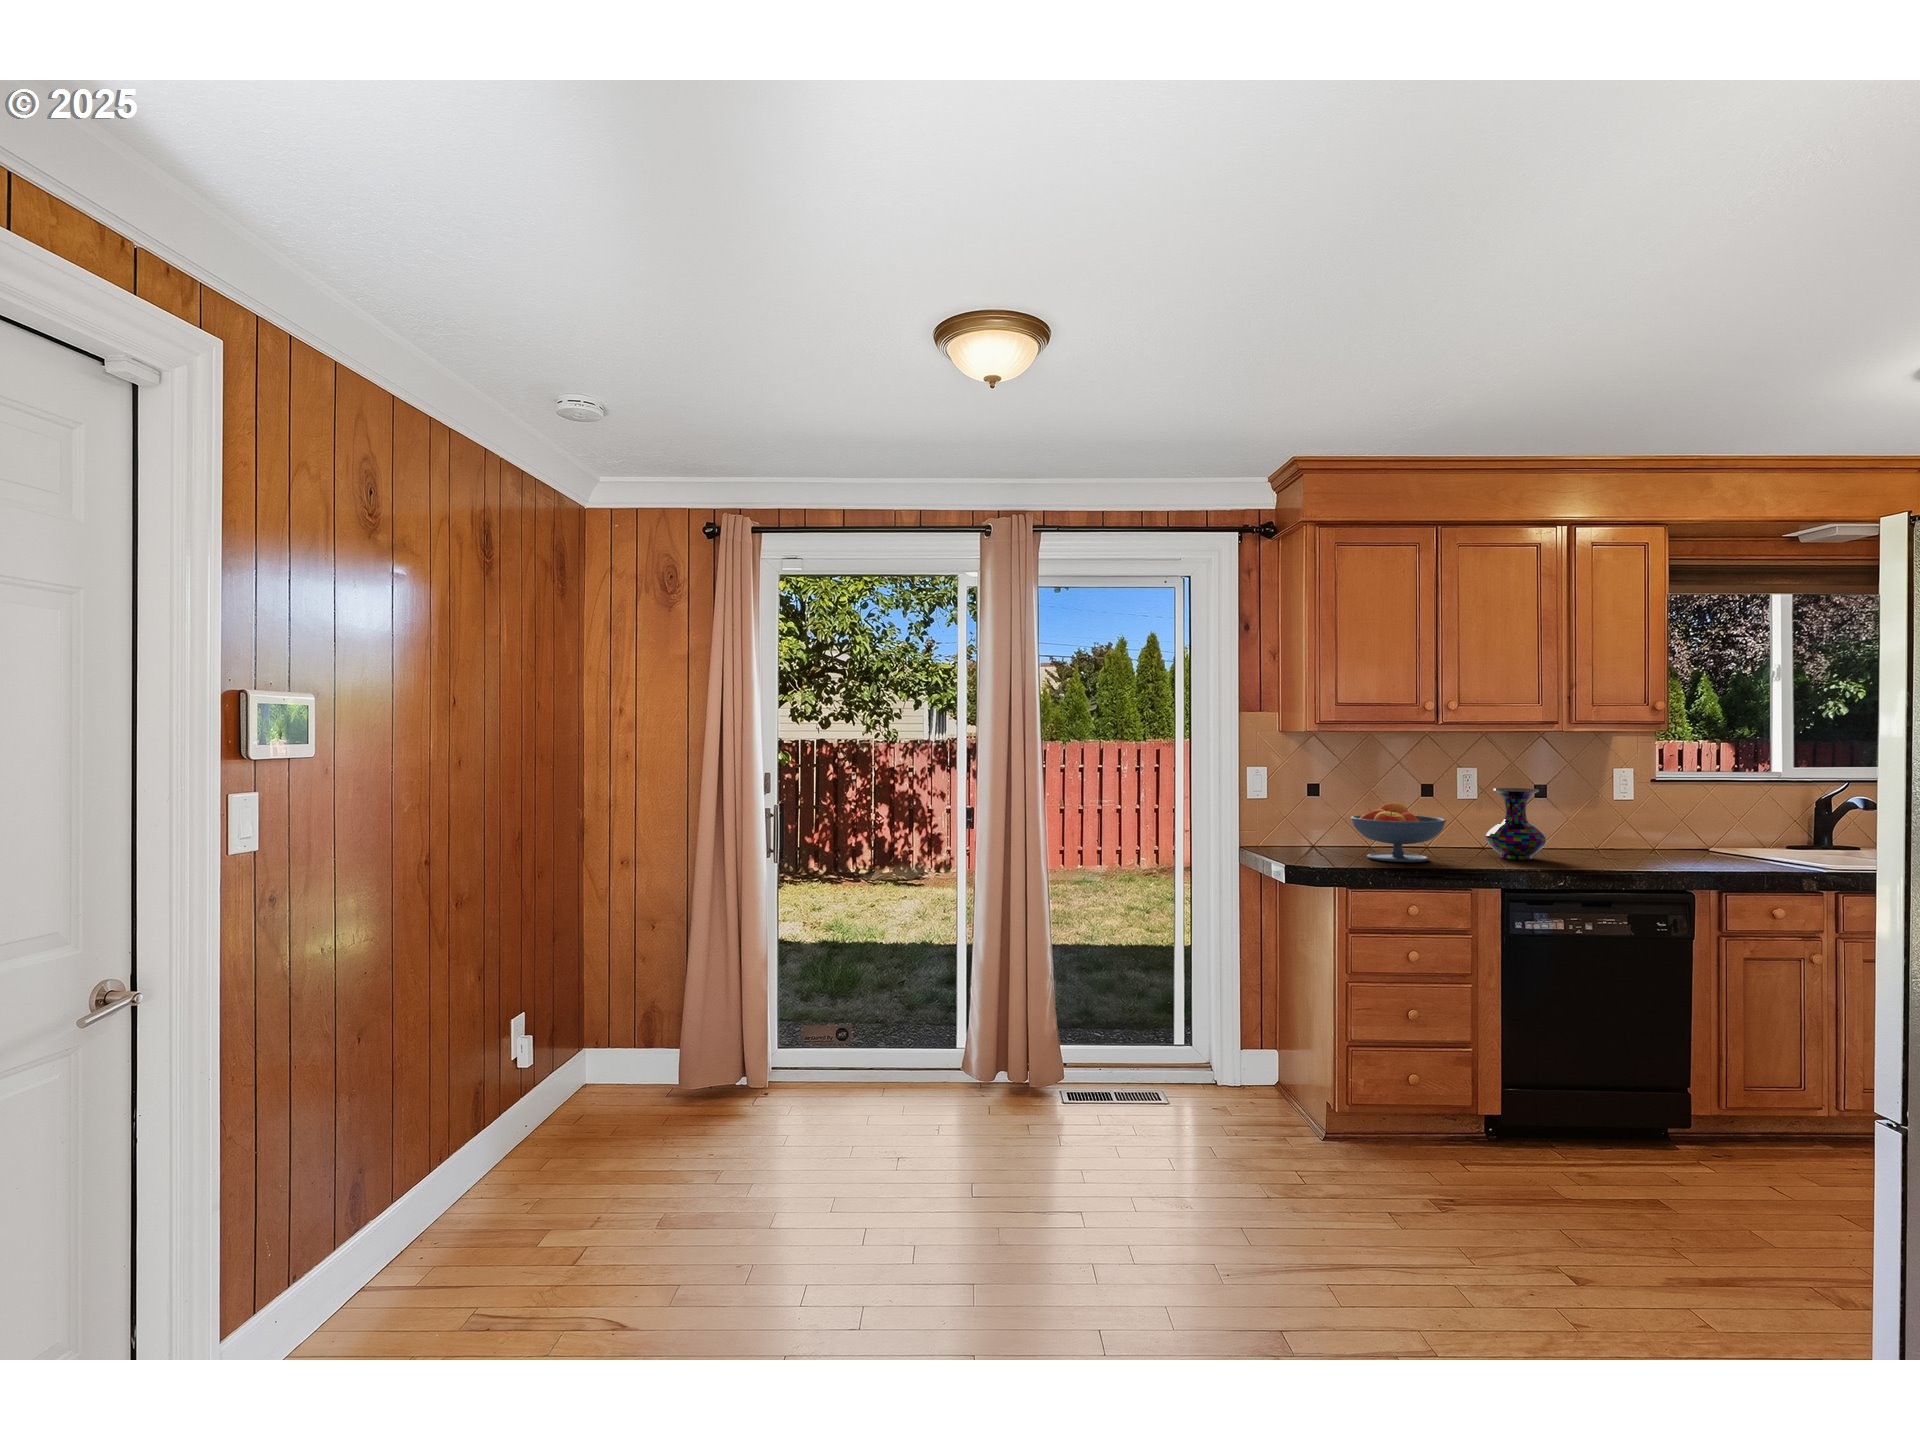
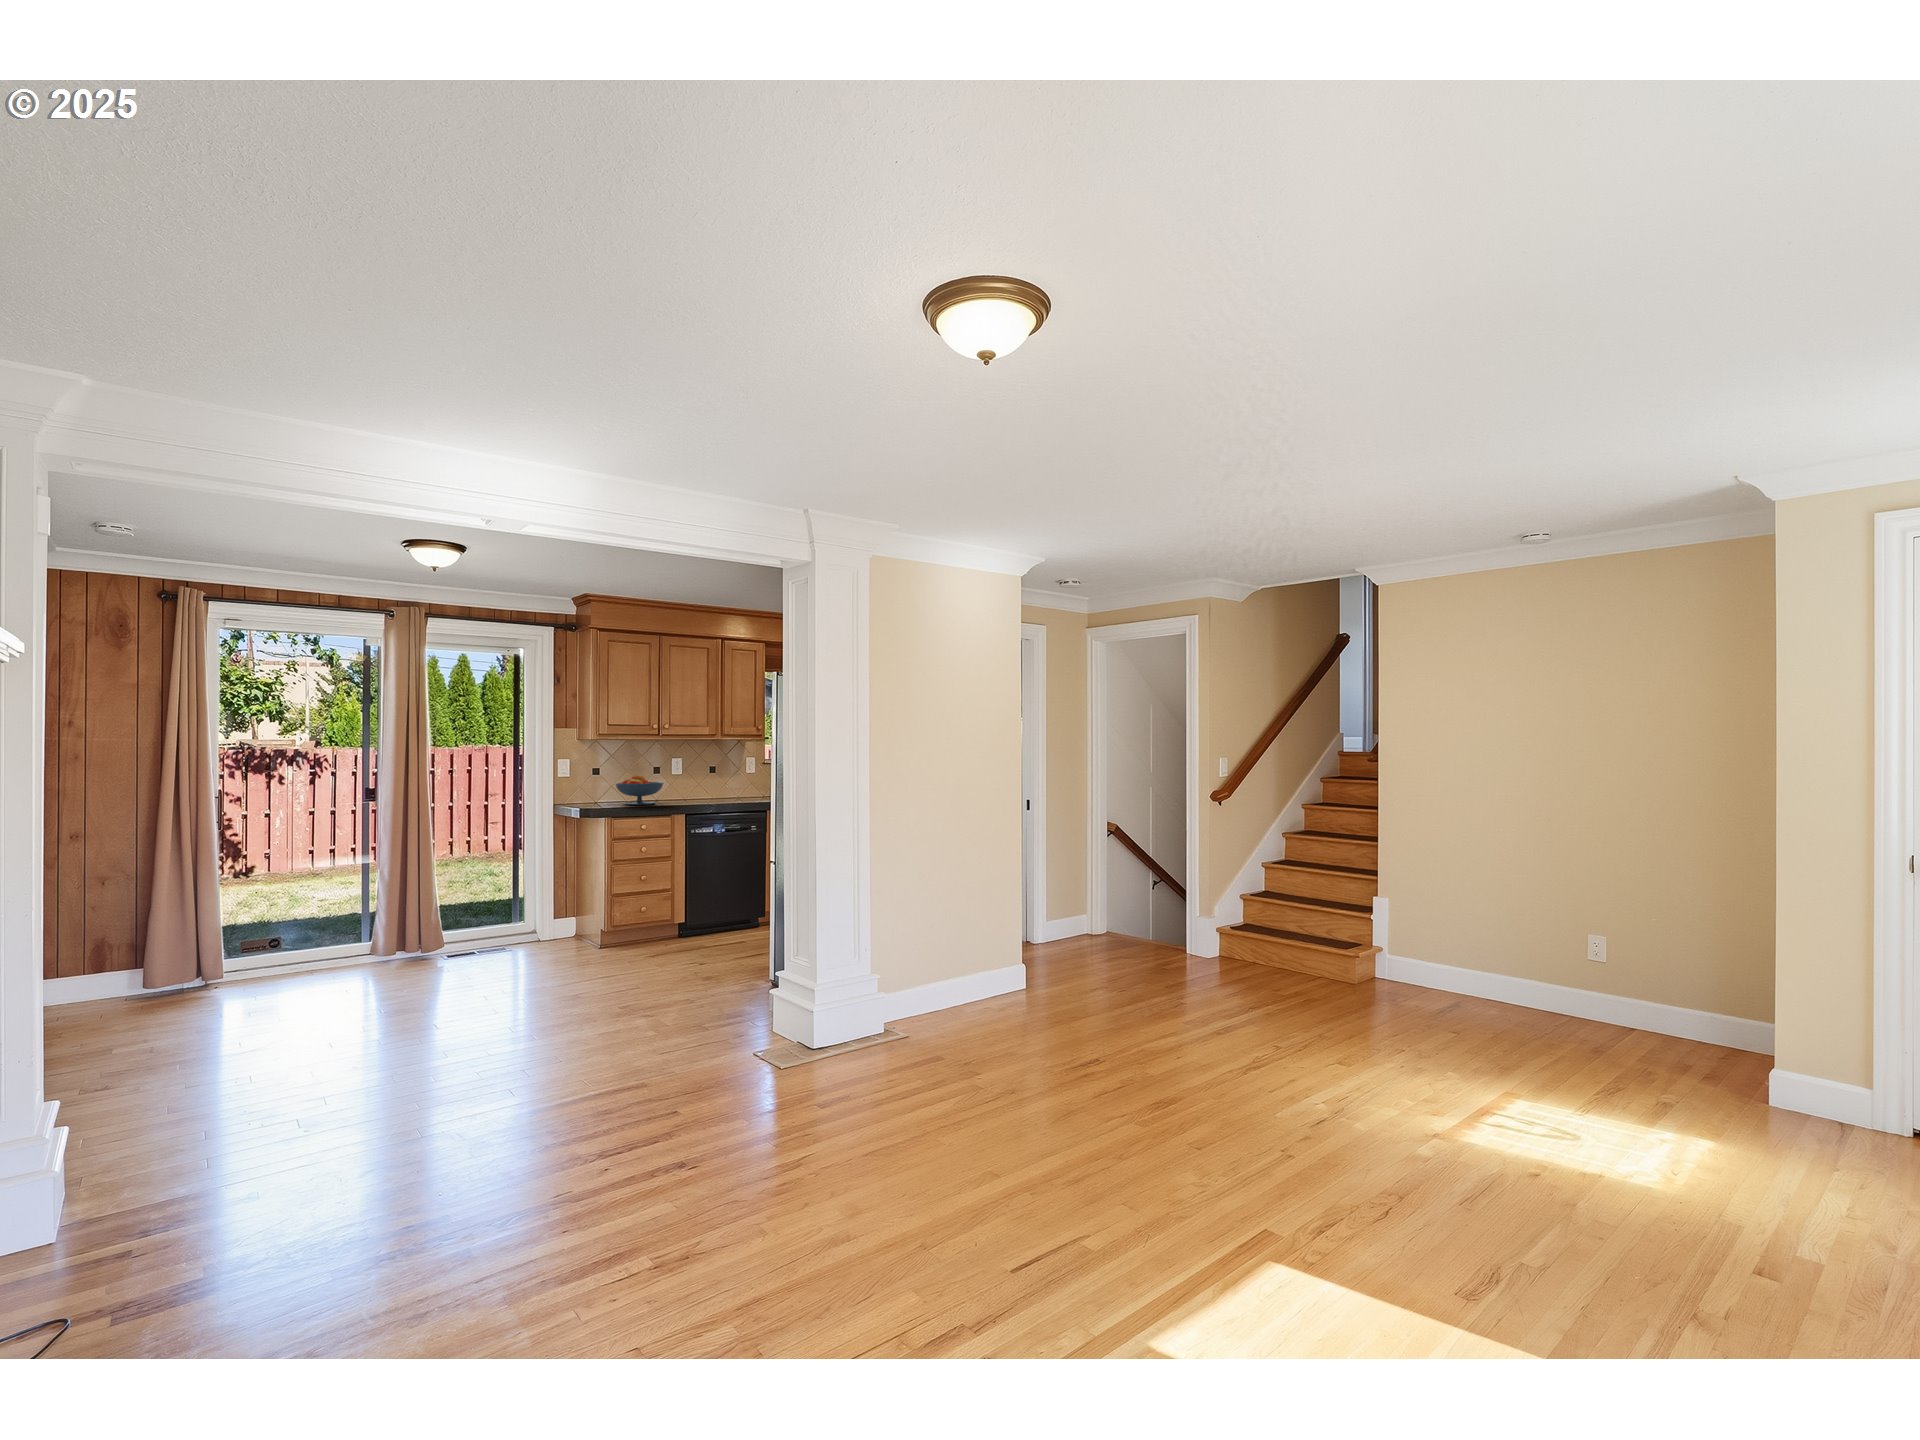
vase: present [1485,788,1547,860] -> none [684,767,712,802]

